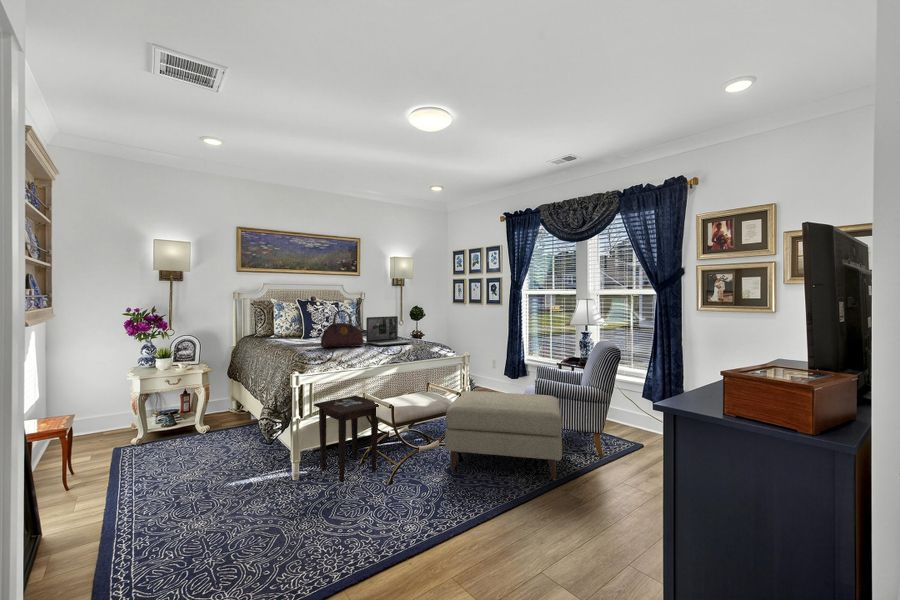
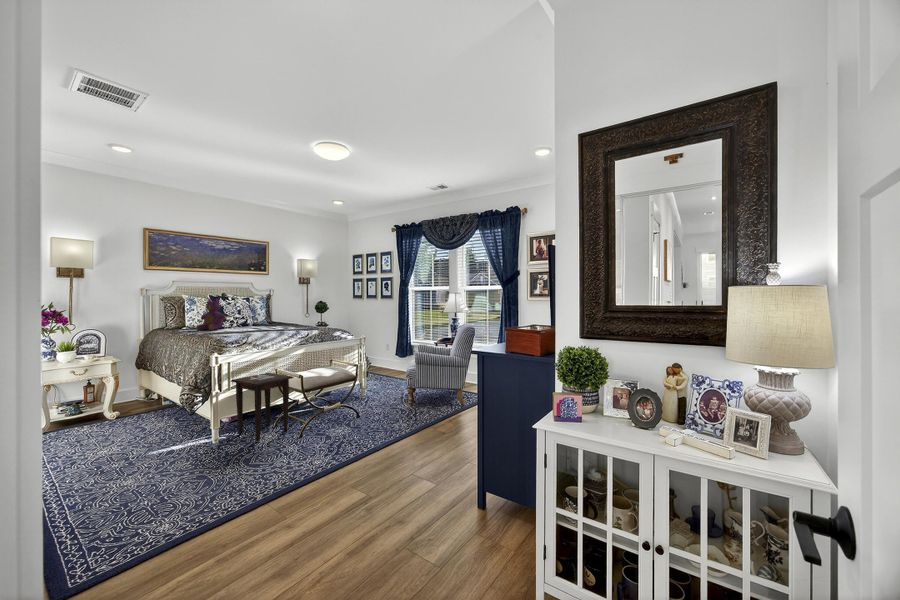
teddy bear: none [283,303,315,340] -> present [196,298,226,330]
handbag: present [321,310,364,348] -> none [234,303,274,335]
laptop: present [366,316,411,346] -> none [276,308,316,332]
ottoman: present [445,391,562,480] -> none [345,365,433,425]

